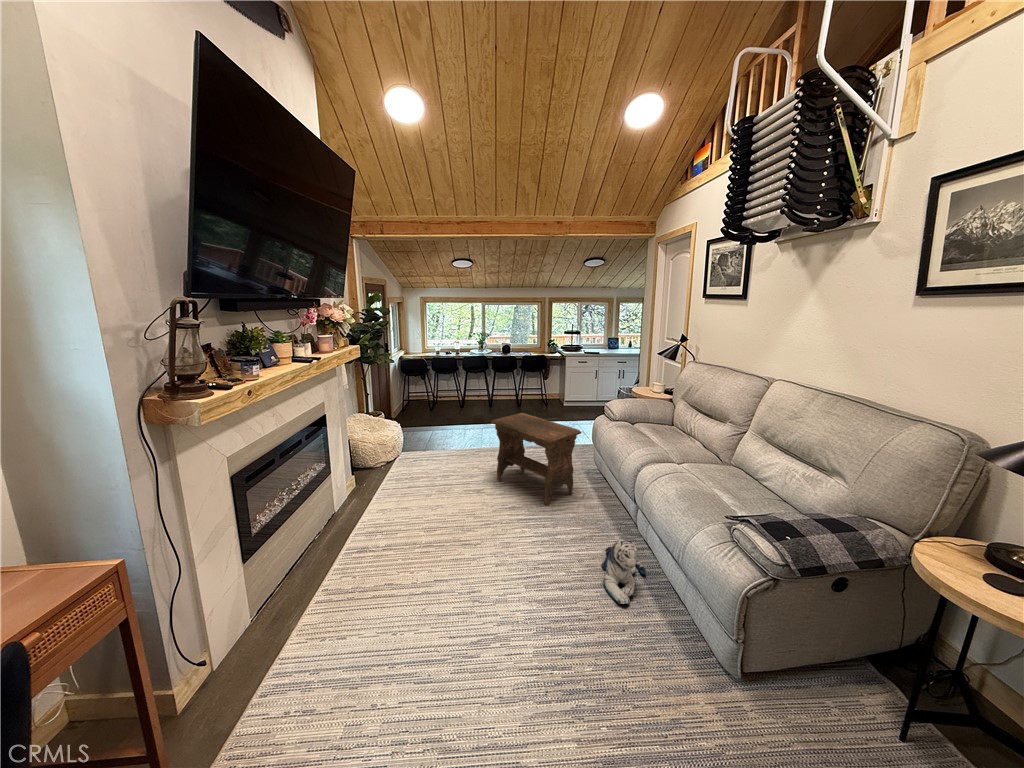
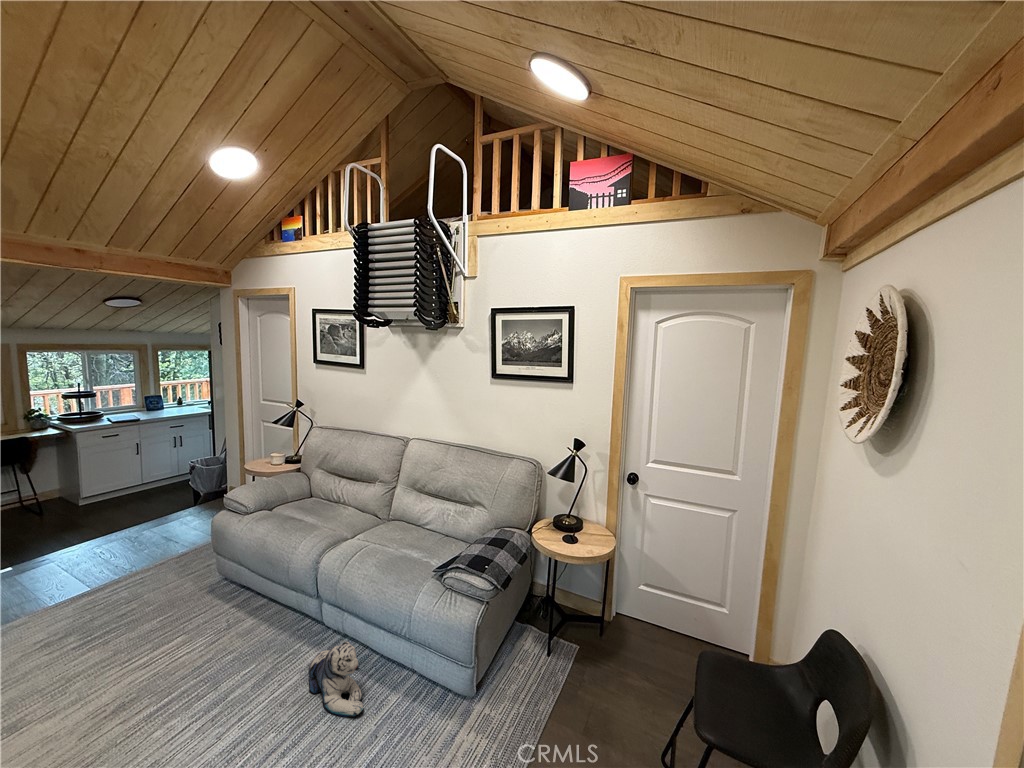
footstool: present [491,413,581,506] -> none [19,544,216,688]

